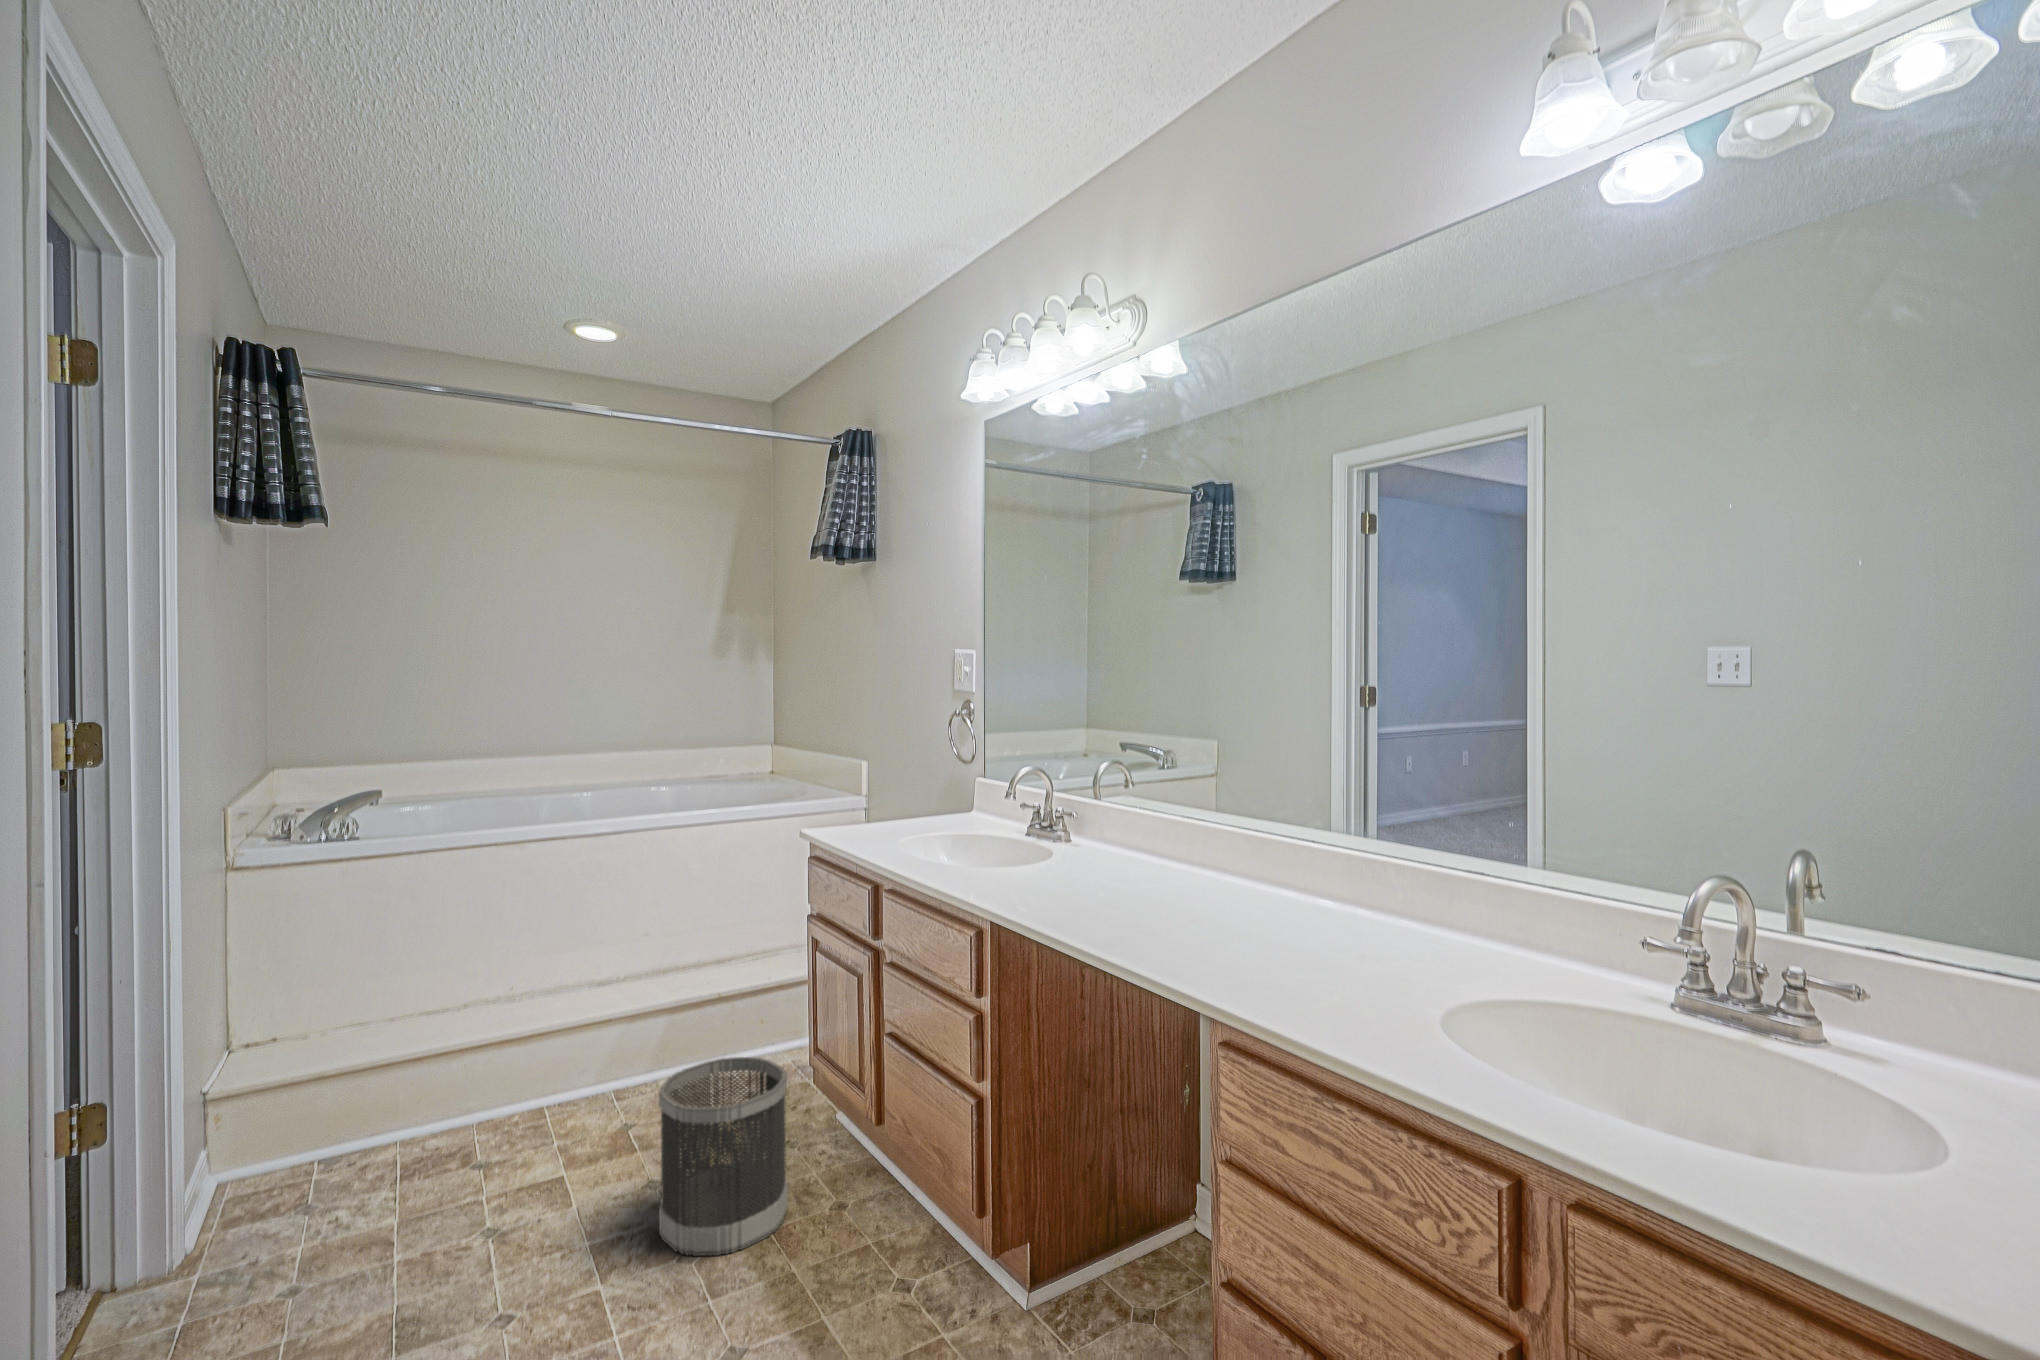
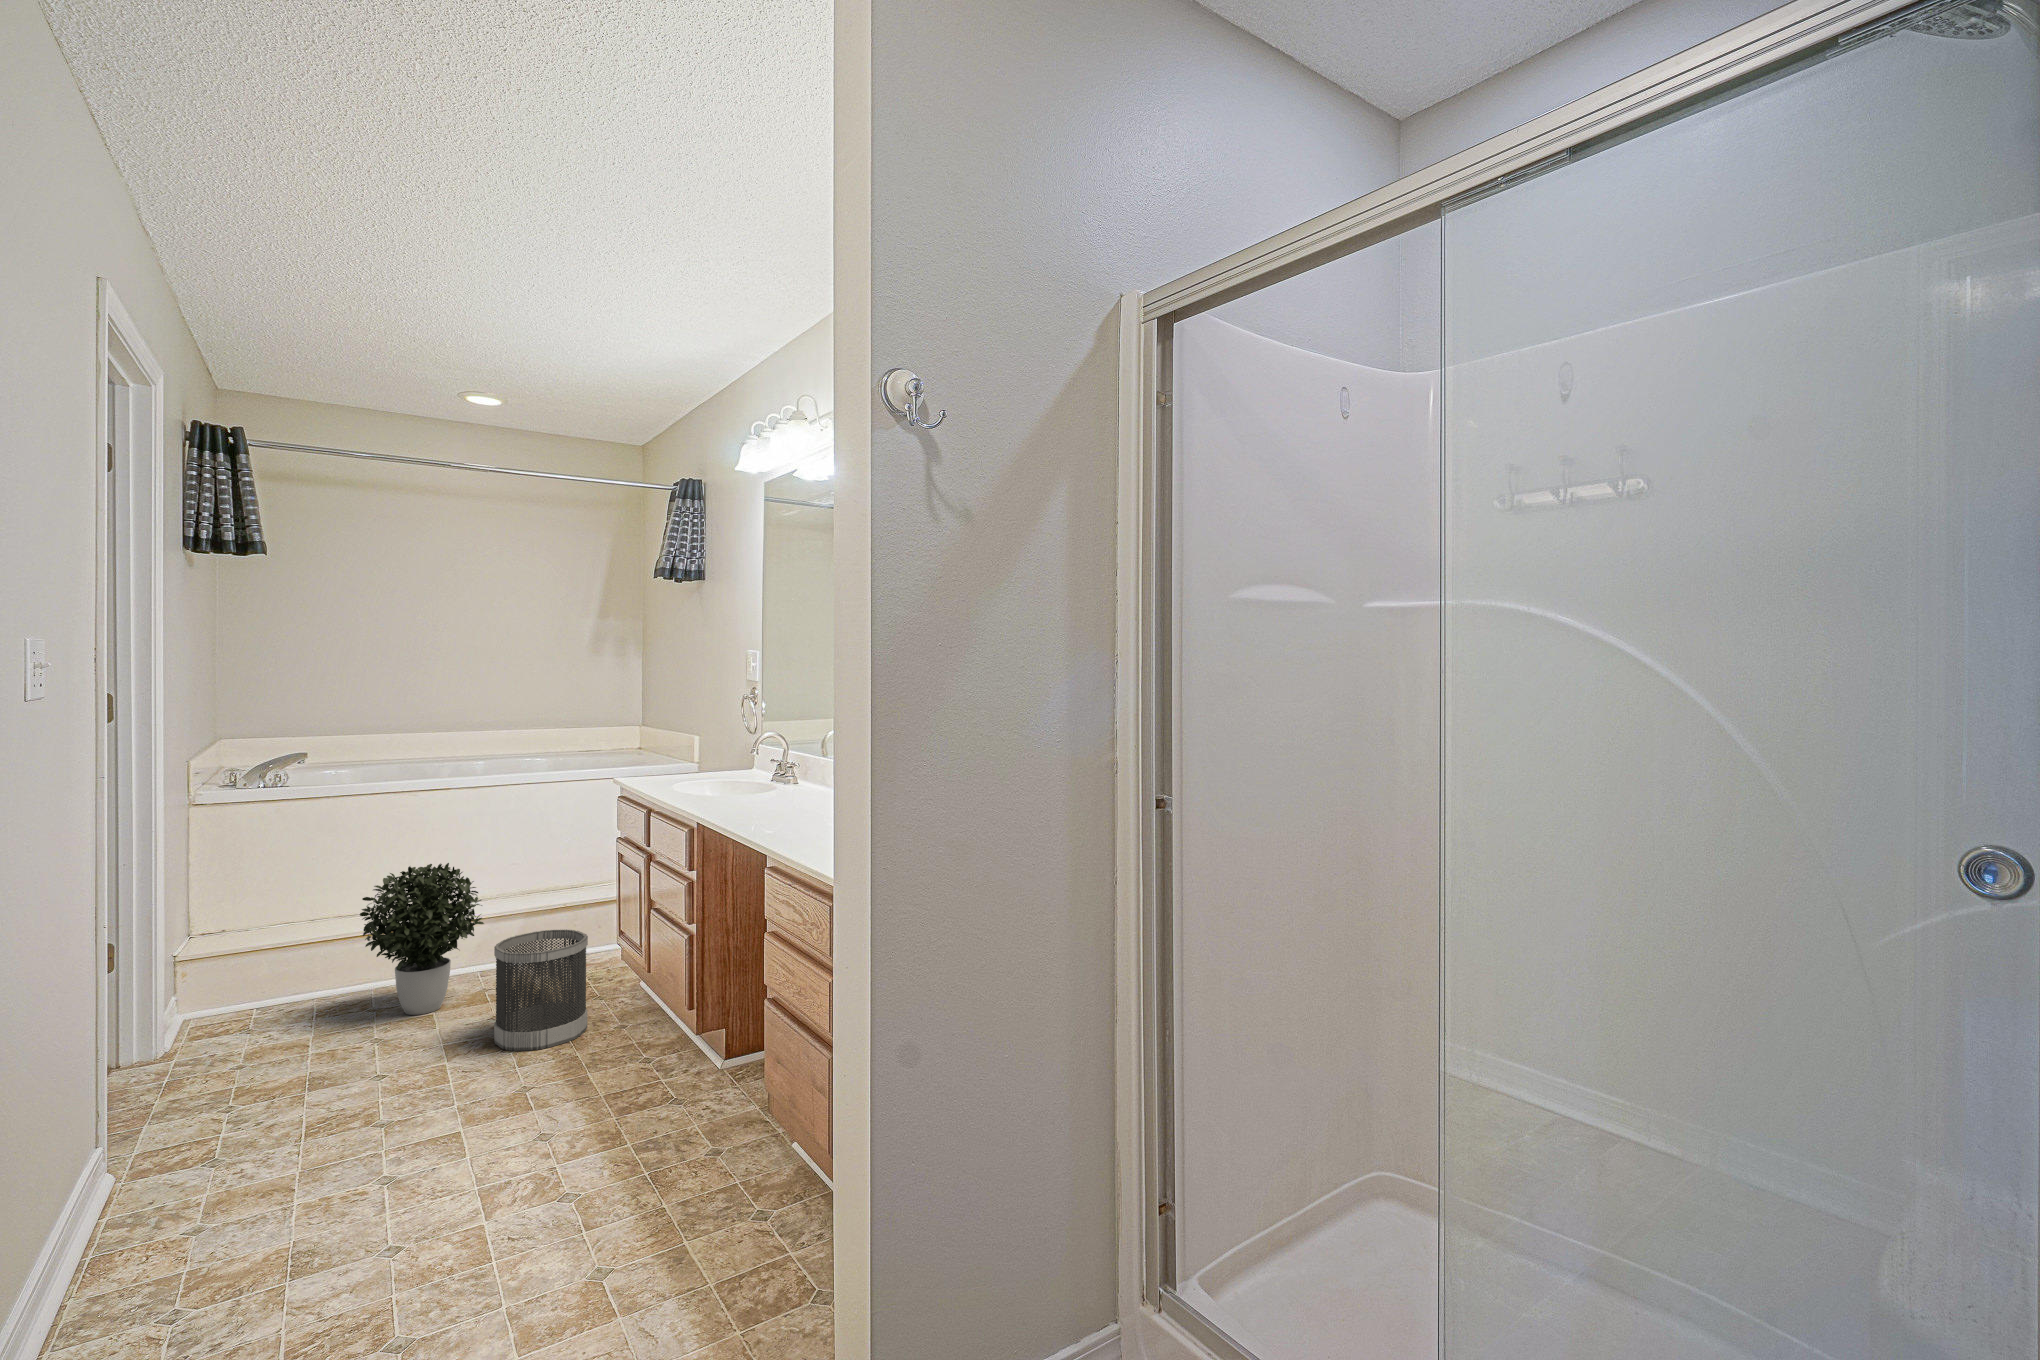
potted plant: none [460,952,627,1175] -> present [360,863,484,1015]

